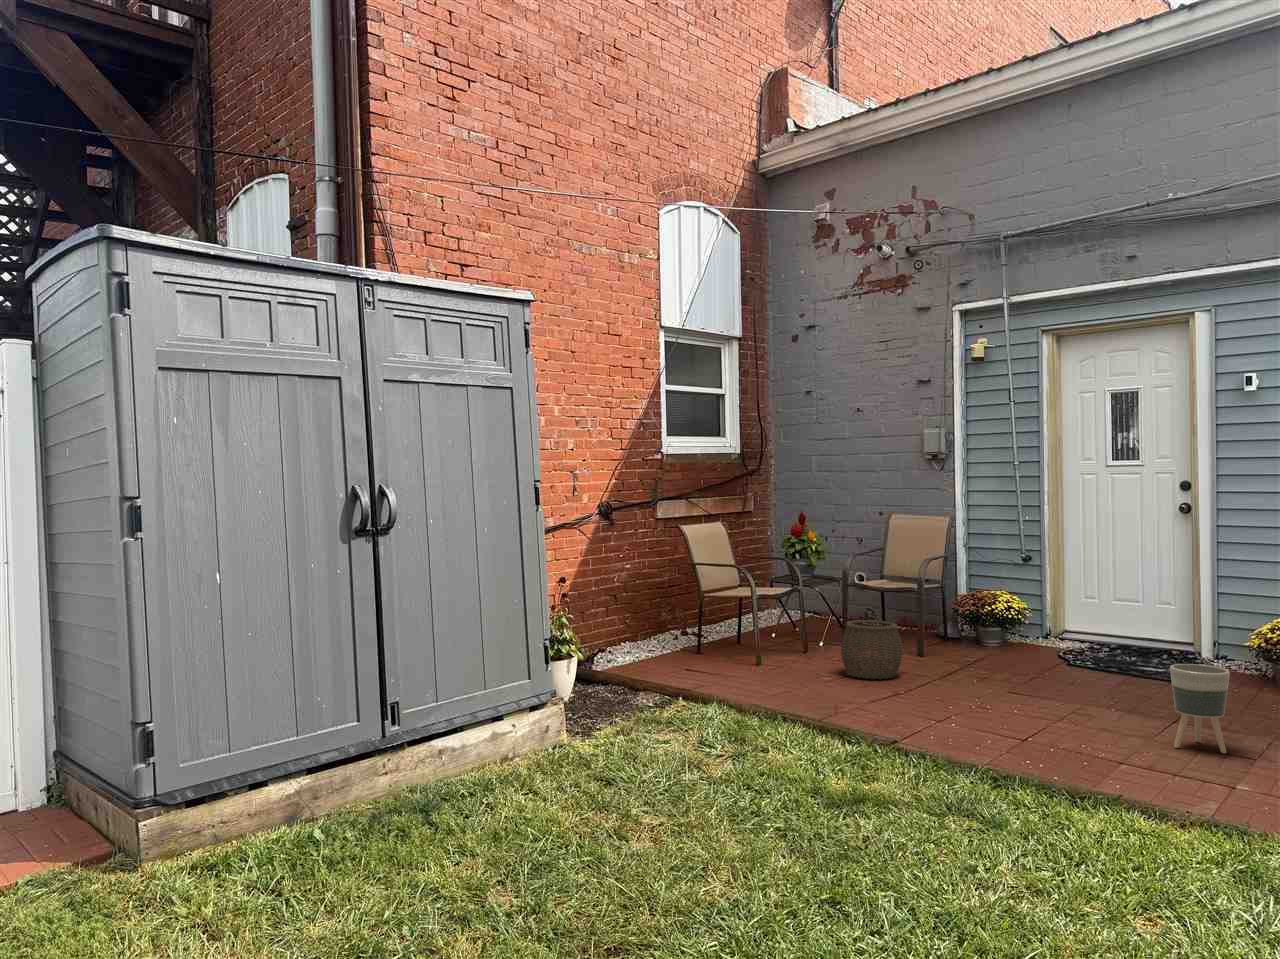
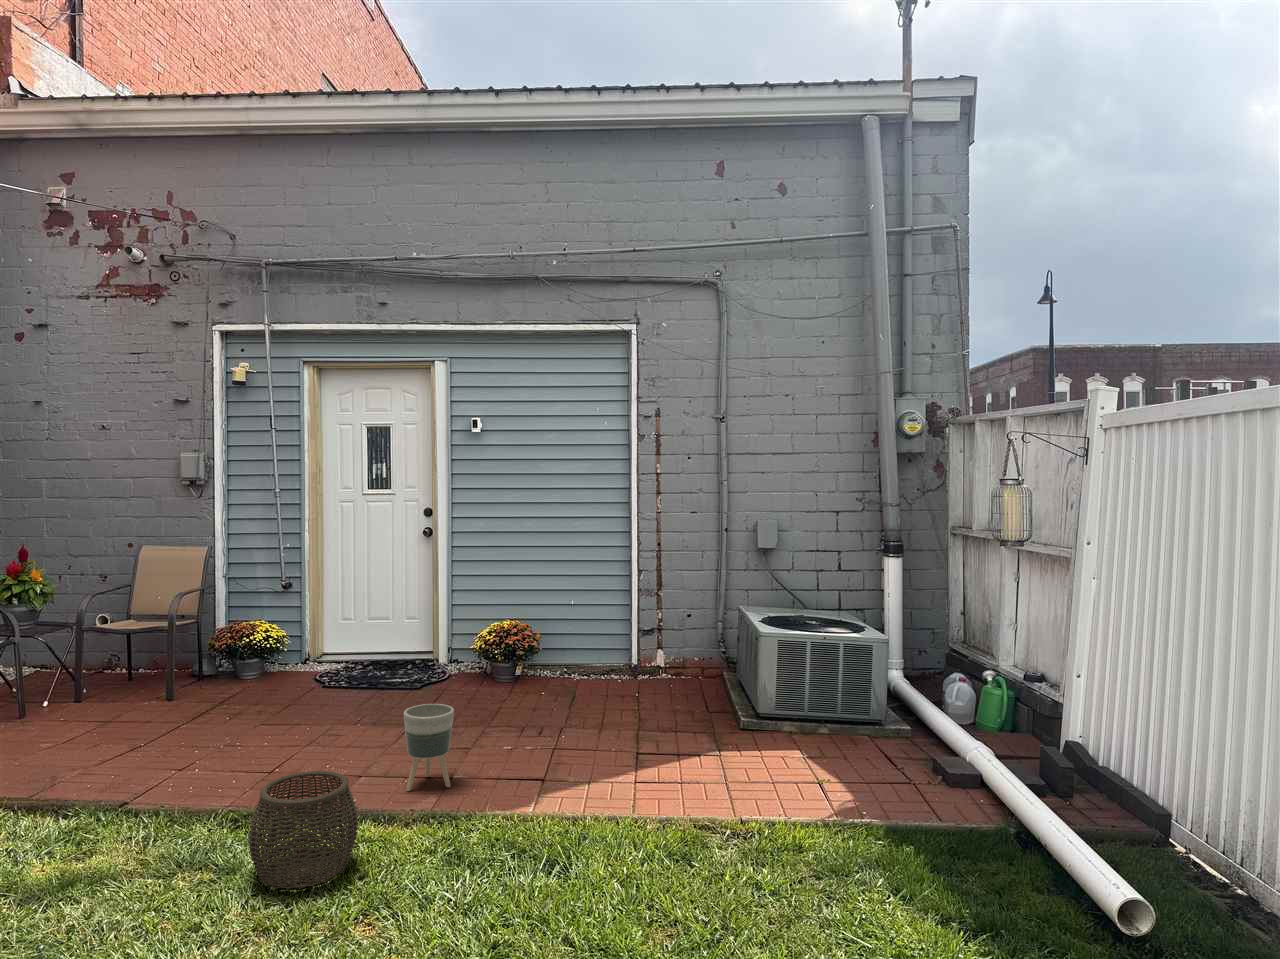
woven basket: present [841,620,903,679] -> present [248,771,358,890]

